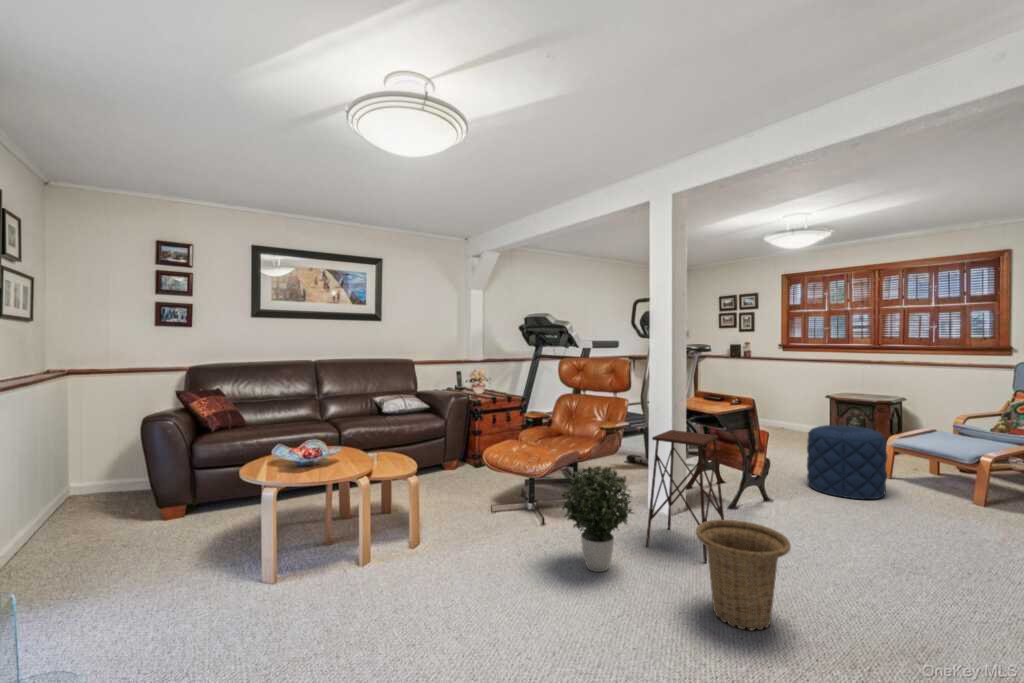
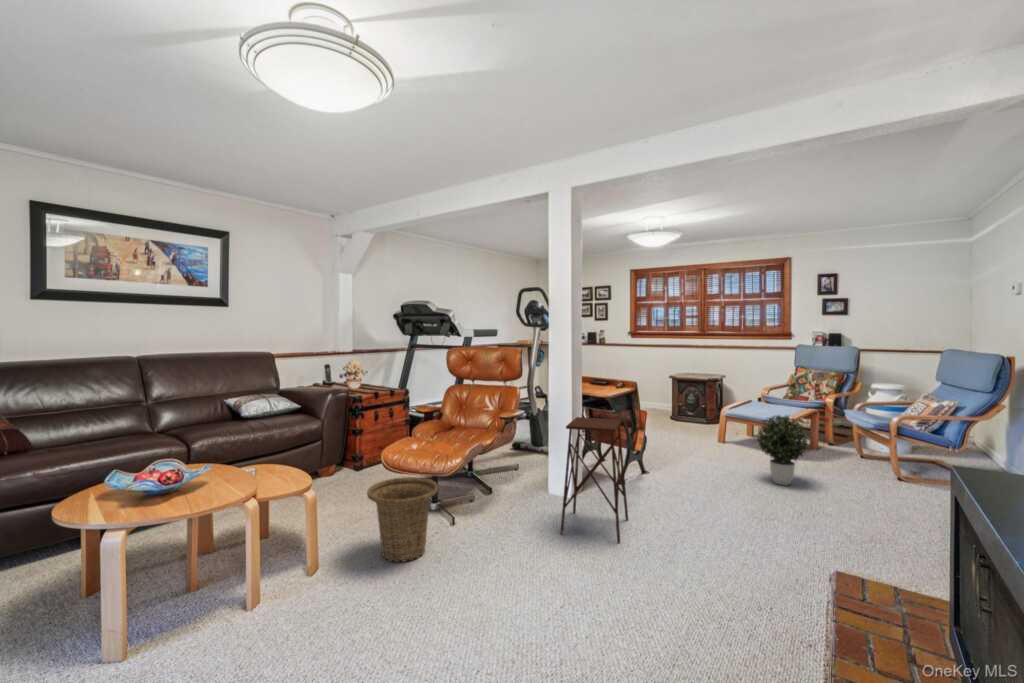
pouf: present [807,425,887,499] -> none [668,402,730,465]
potted plant: present [562,466,633,572] -> present [757,416,810,485]
basket: present [696,520,791,631] -> present [367,477,438,562]

